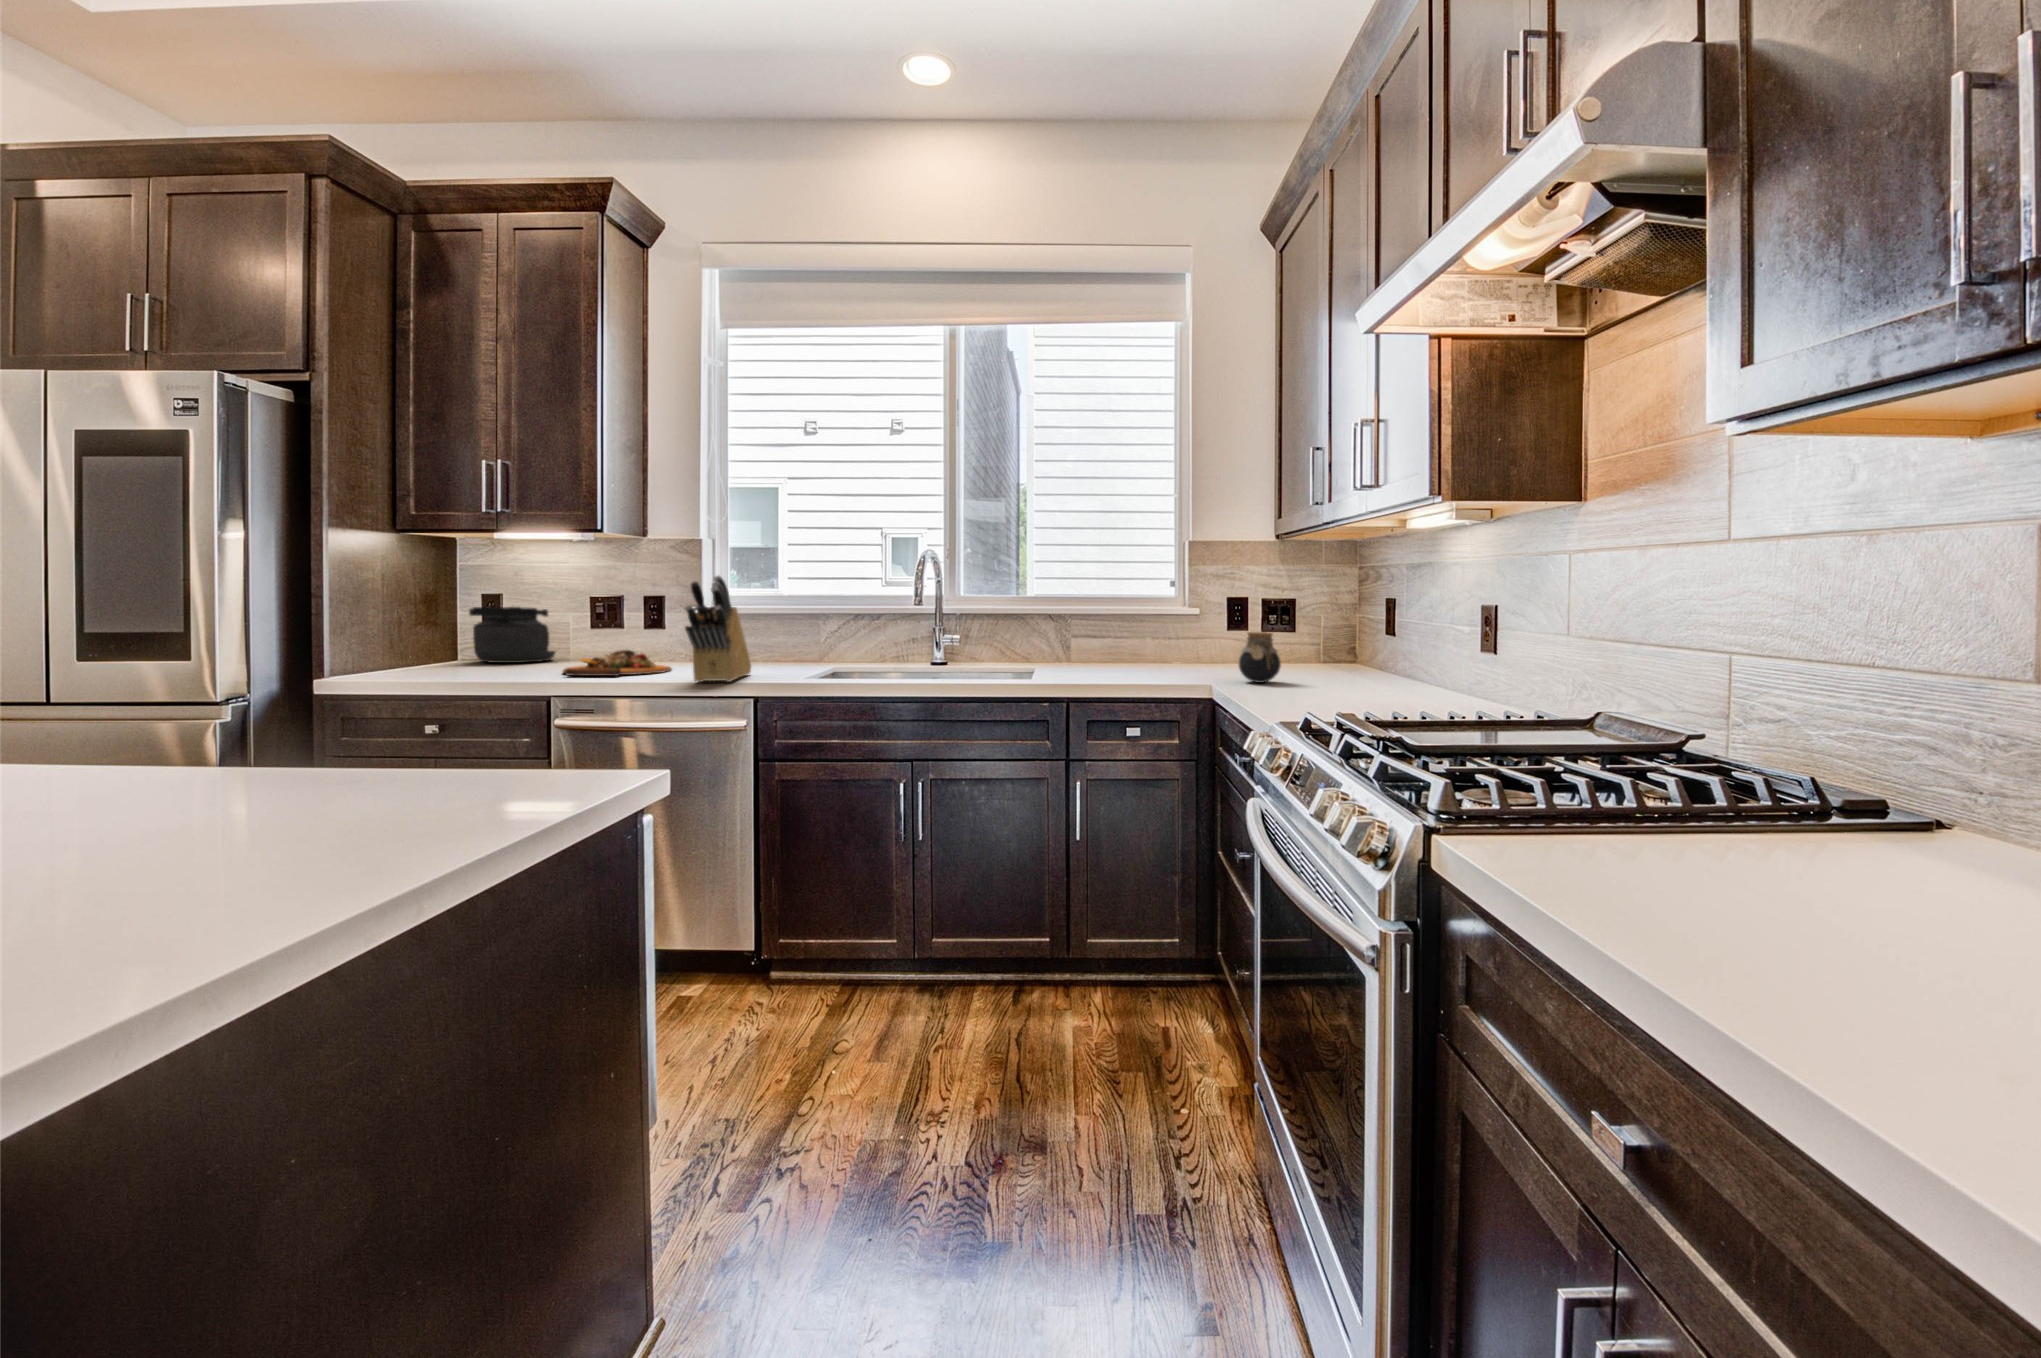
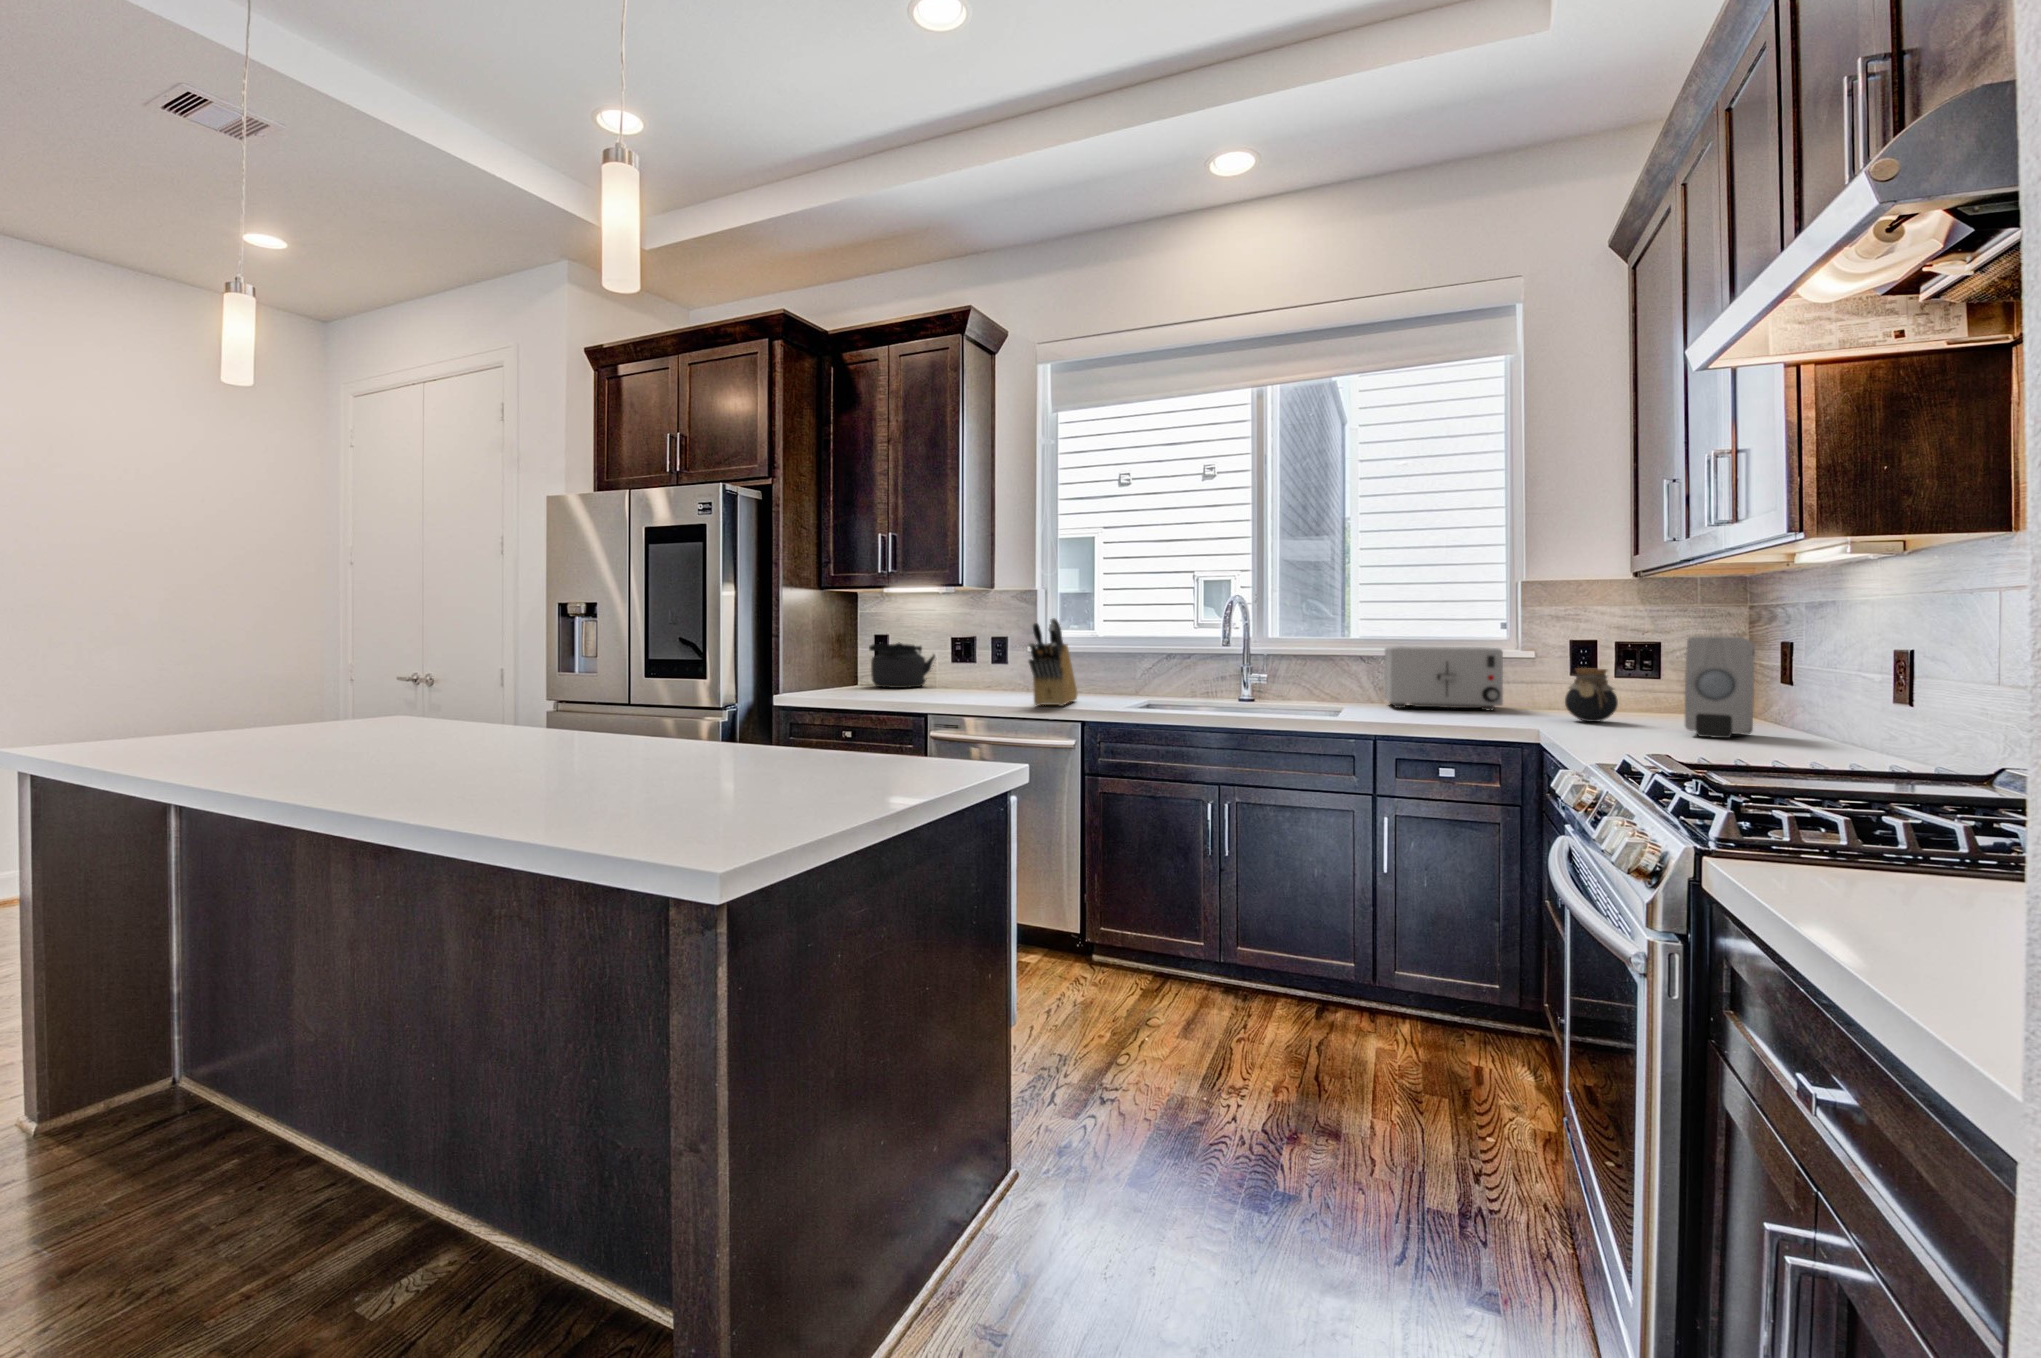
soap dispenser: none [1338,602,1387,695] -> present [1685,636,1755,738]
toaster: none [1079,611,1185,674] -> present [1384,646,1503,711]
cutting board: present [563,650,672,676] -> none [935,678,1014,699]

